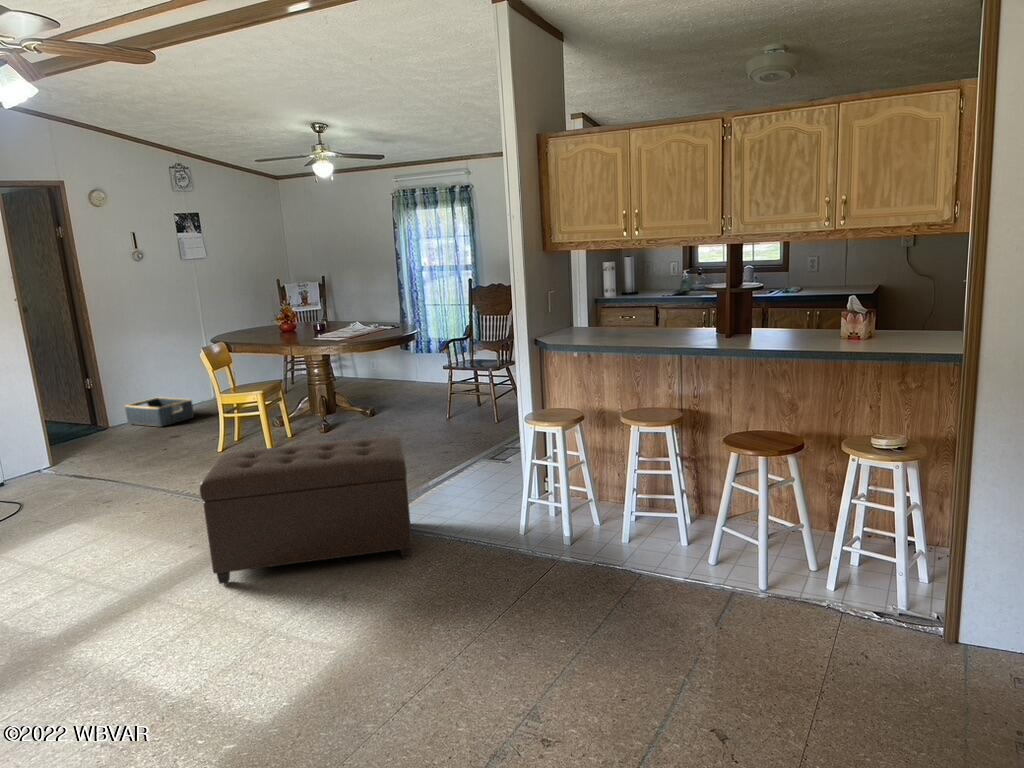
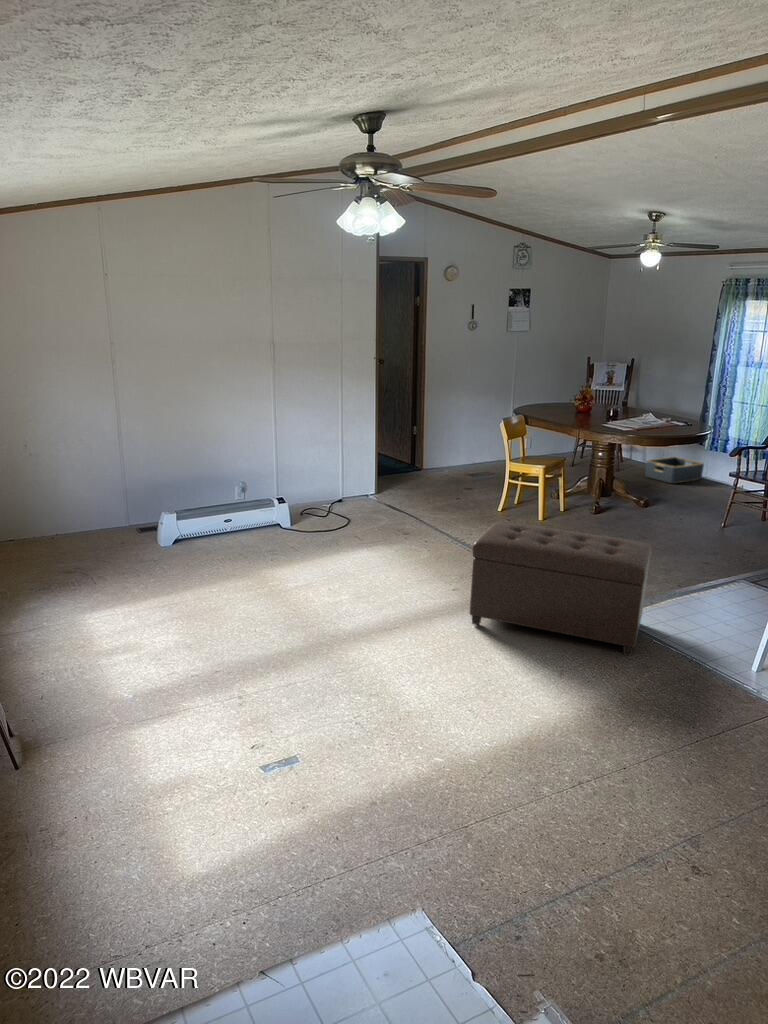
basket: present [125,397,194,427] -> present [645,457,704,483]

